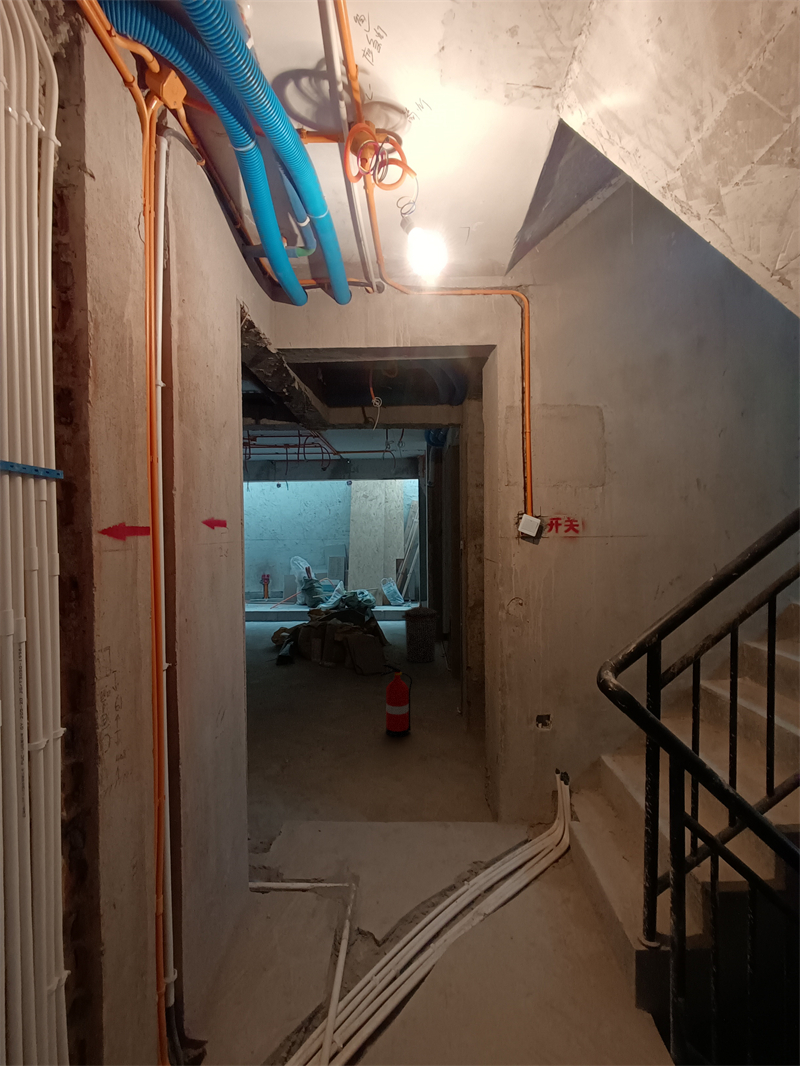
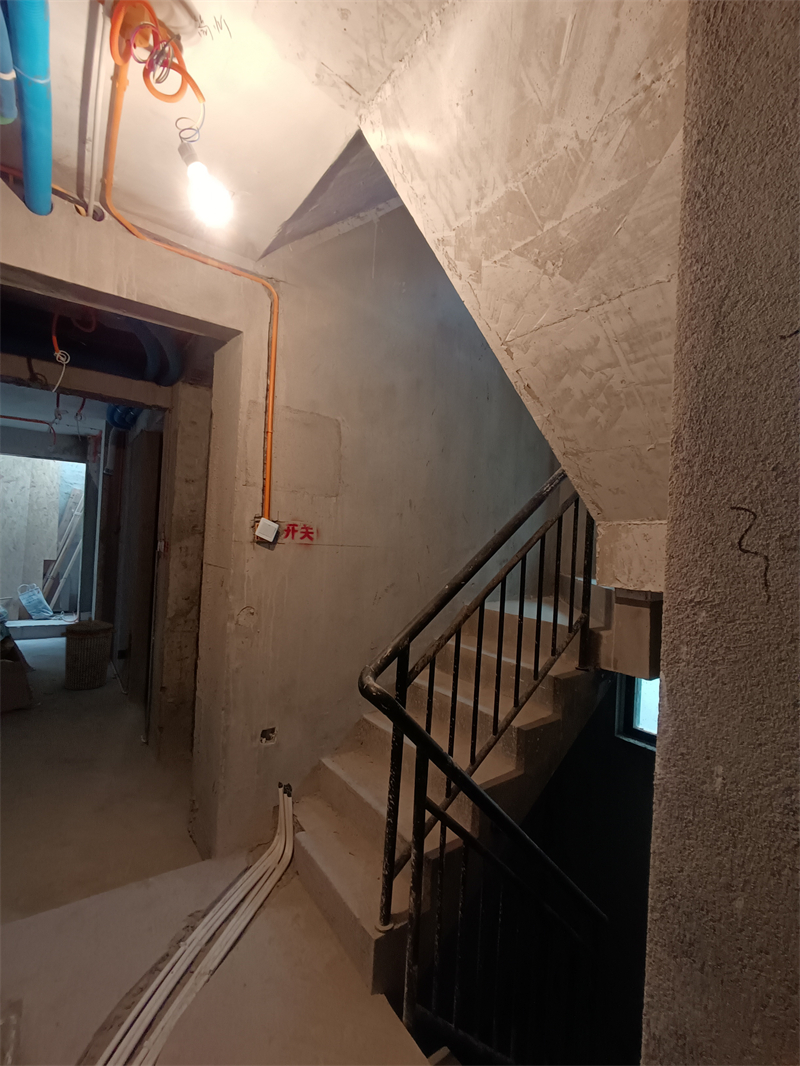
fire extinguisher: present [381,663,412,737] -> none [39,698,88,794]

